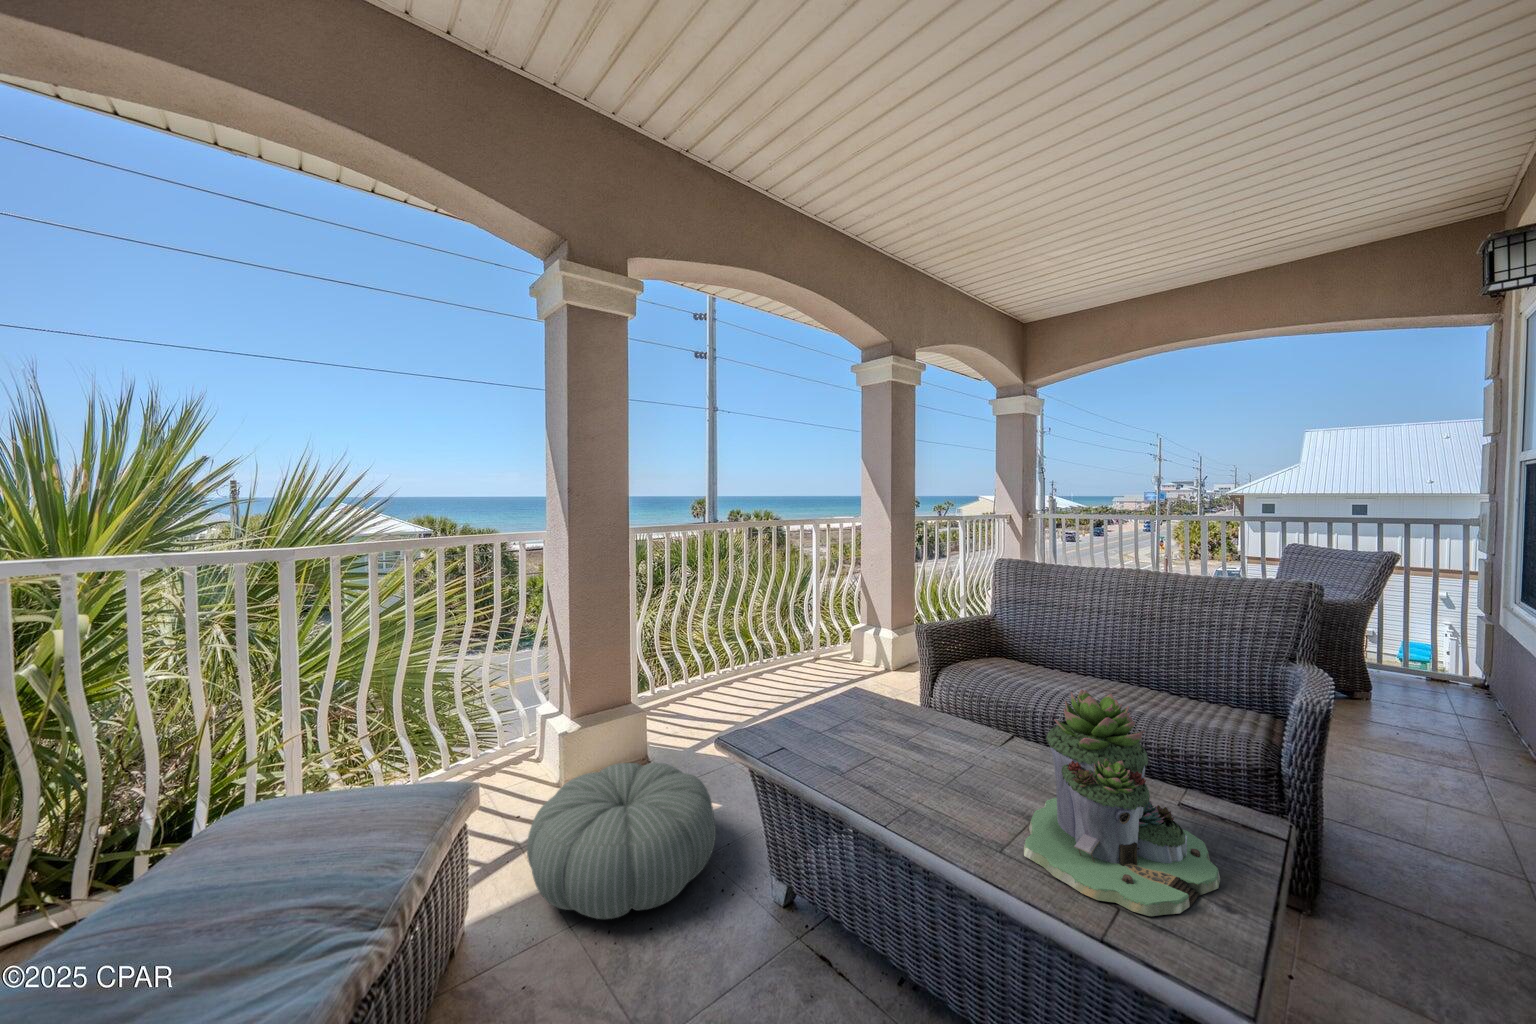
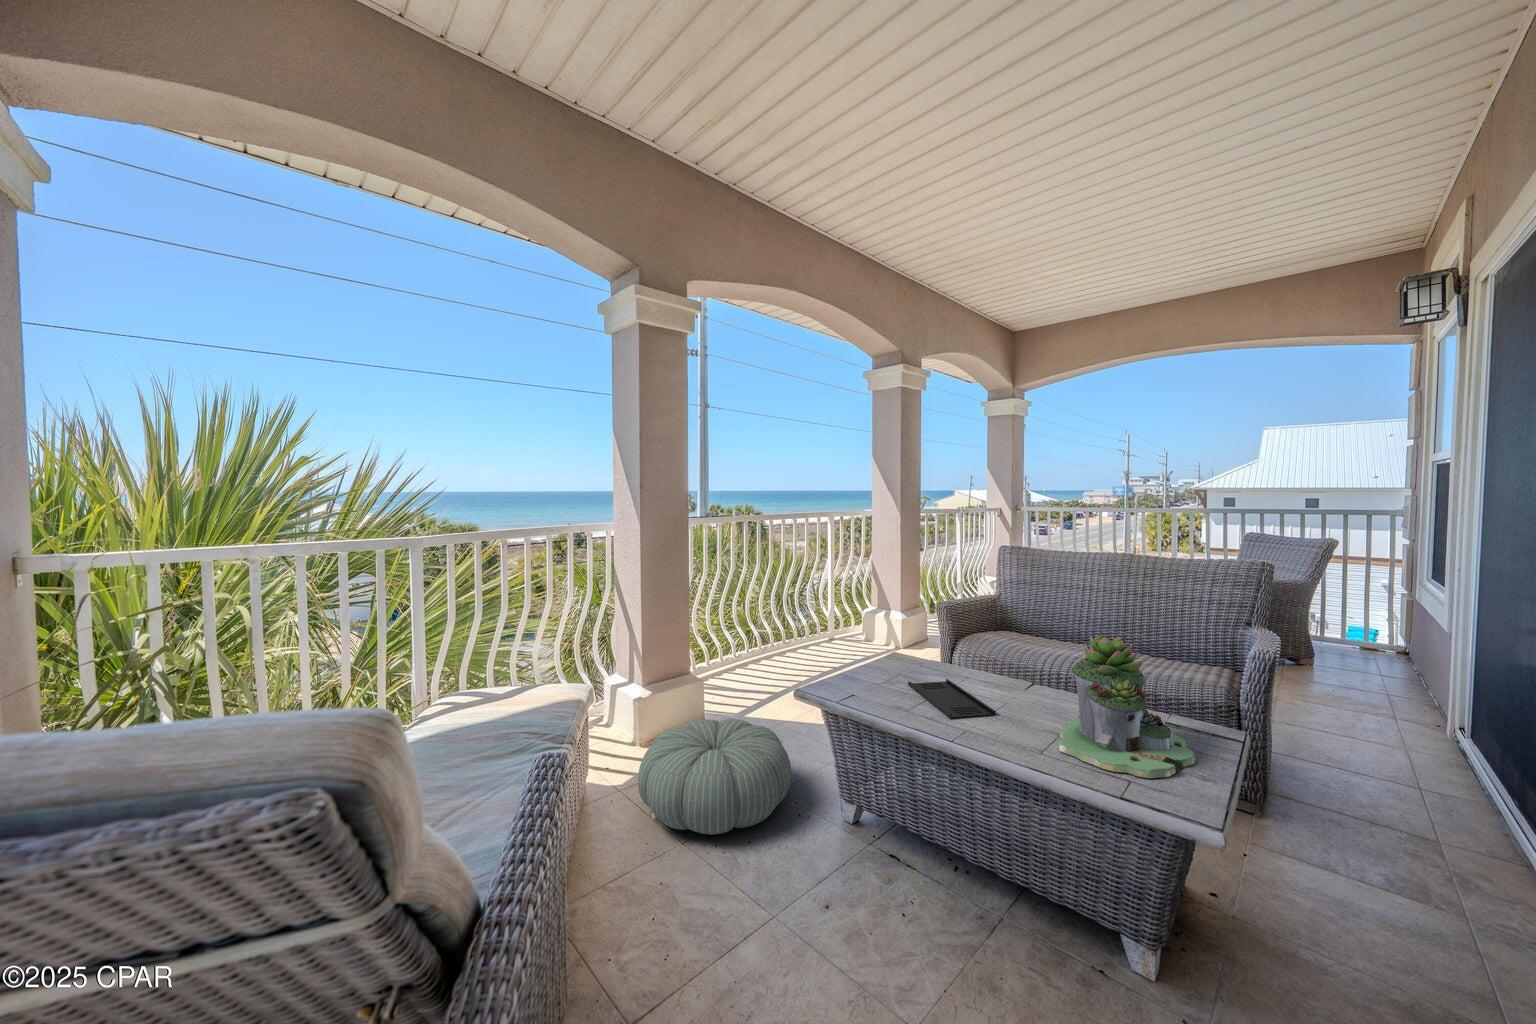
tray: none [852,729,950,791] -> present [908,679,996,718]

